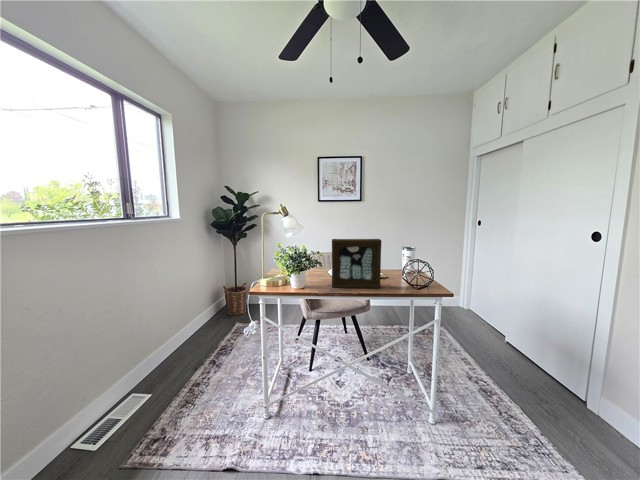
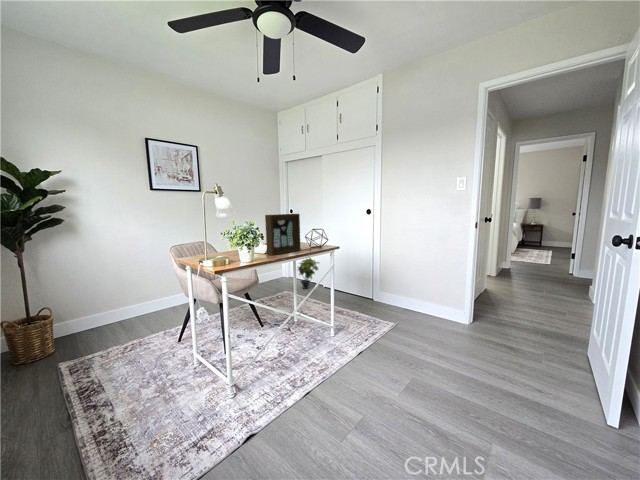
potted plant: none [463,286,501,329] -> present [297,258,319,289]

